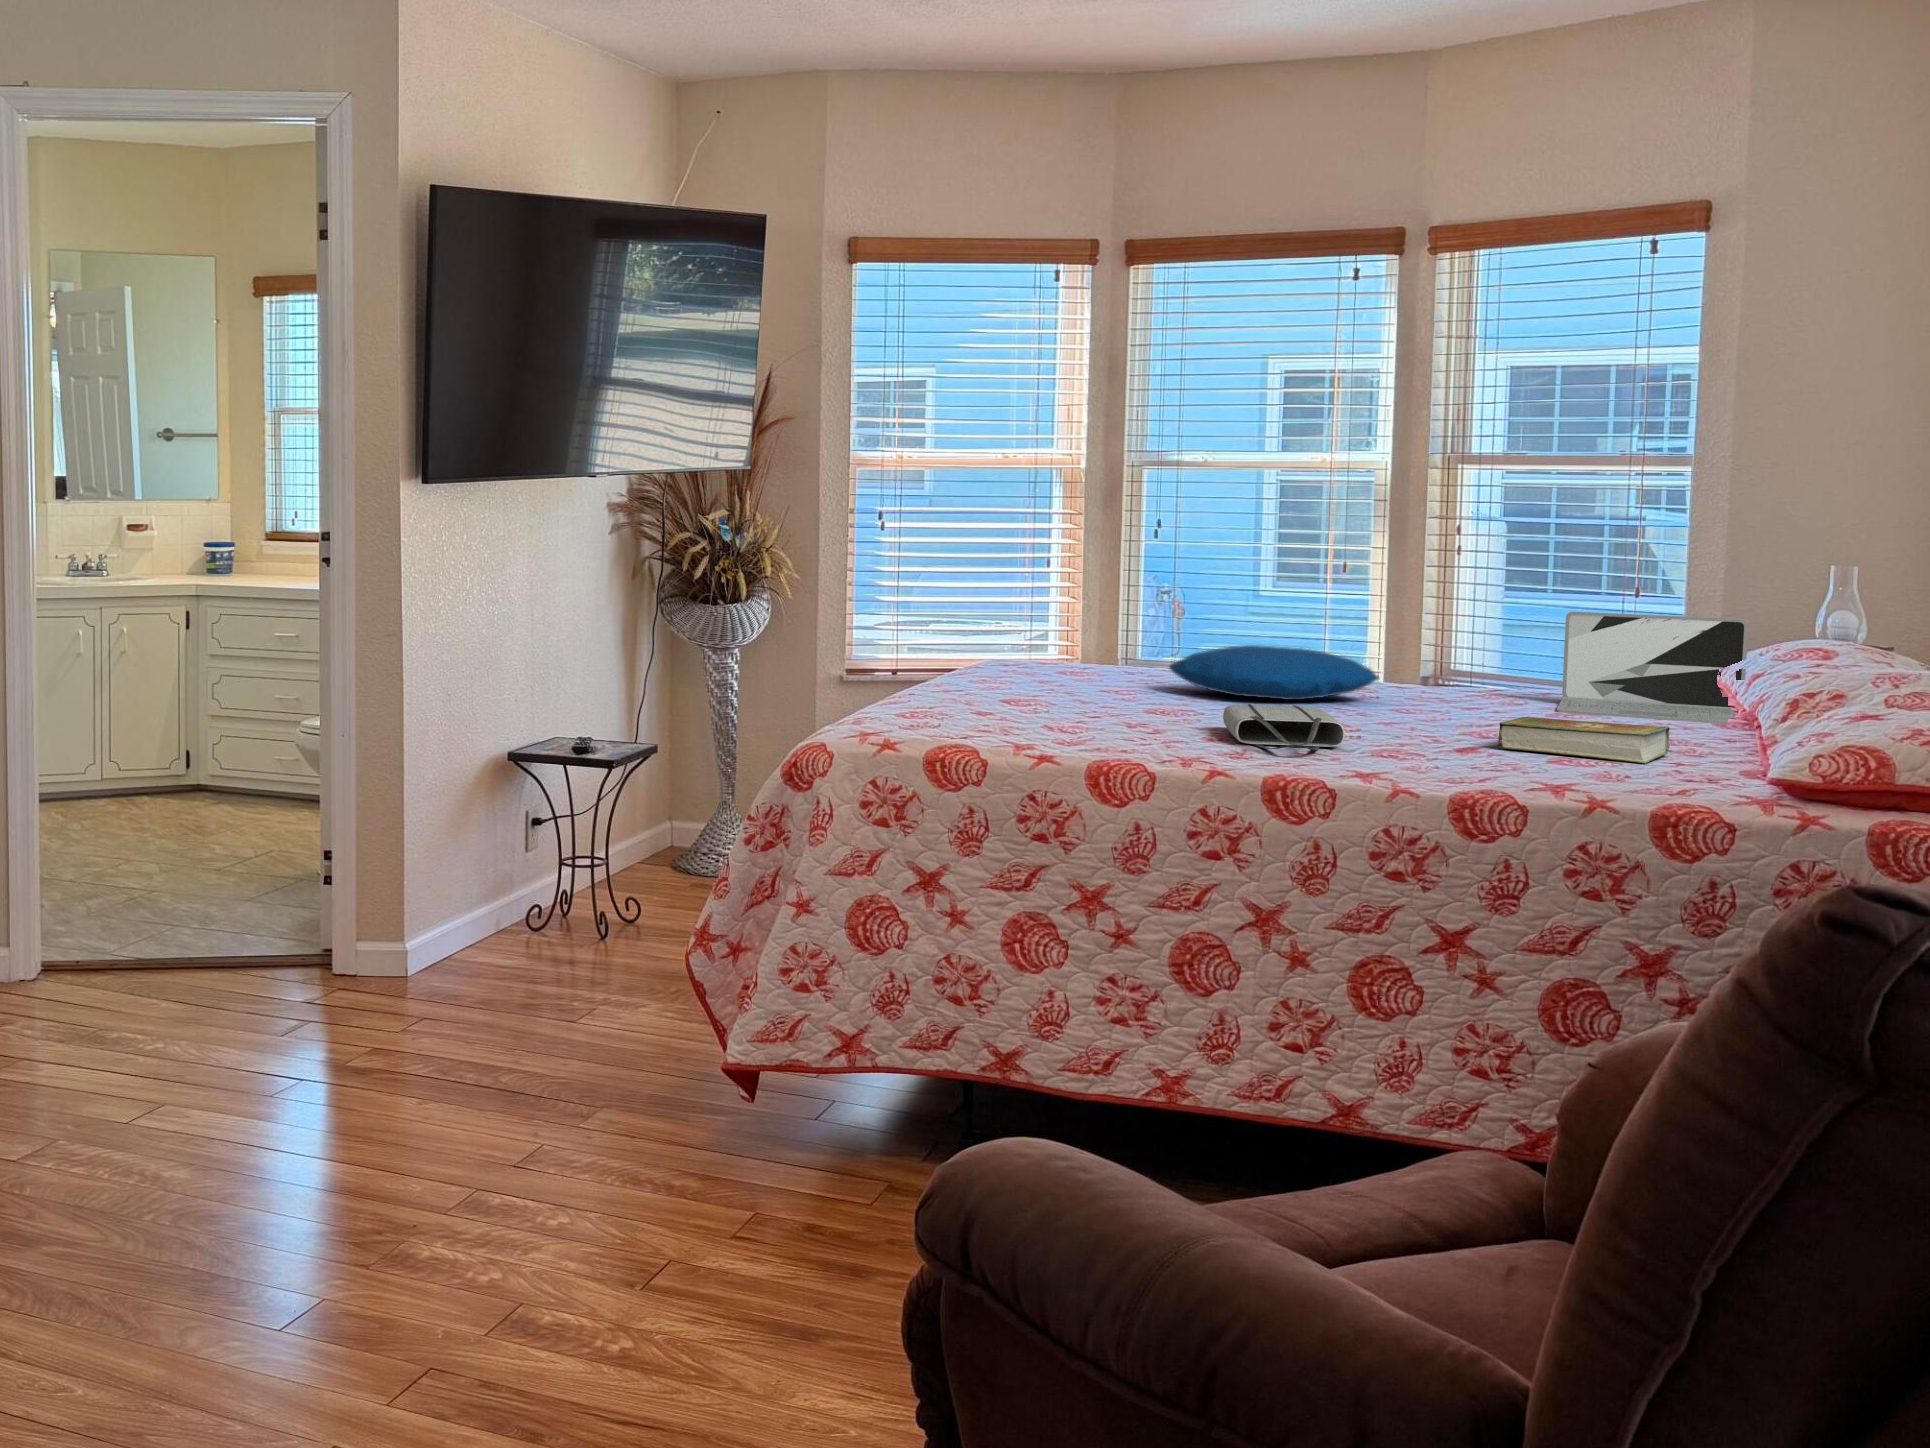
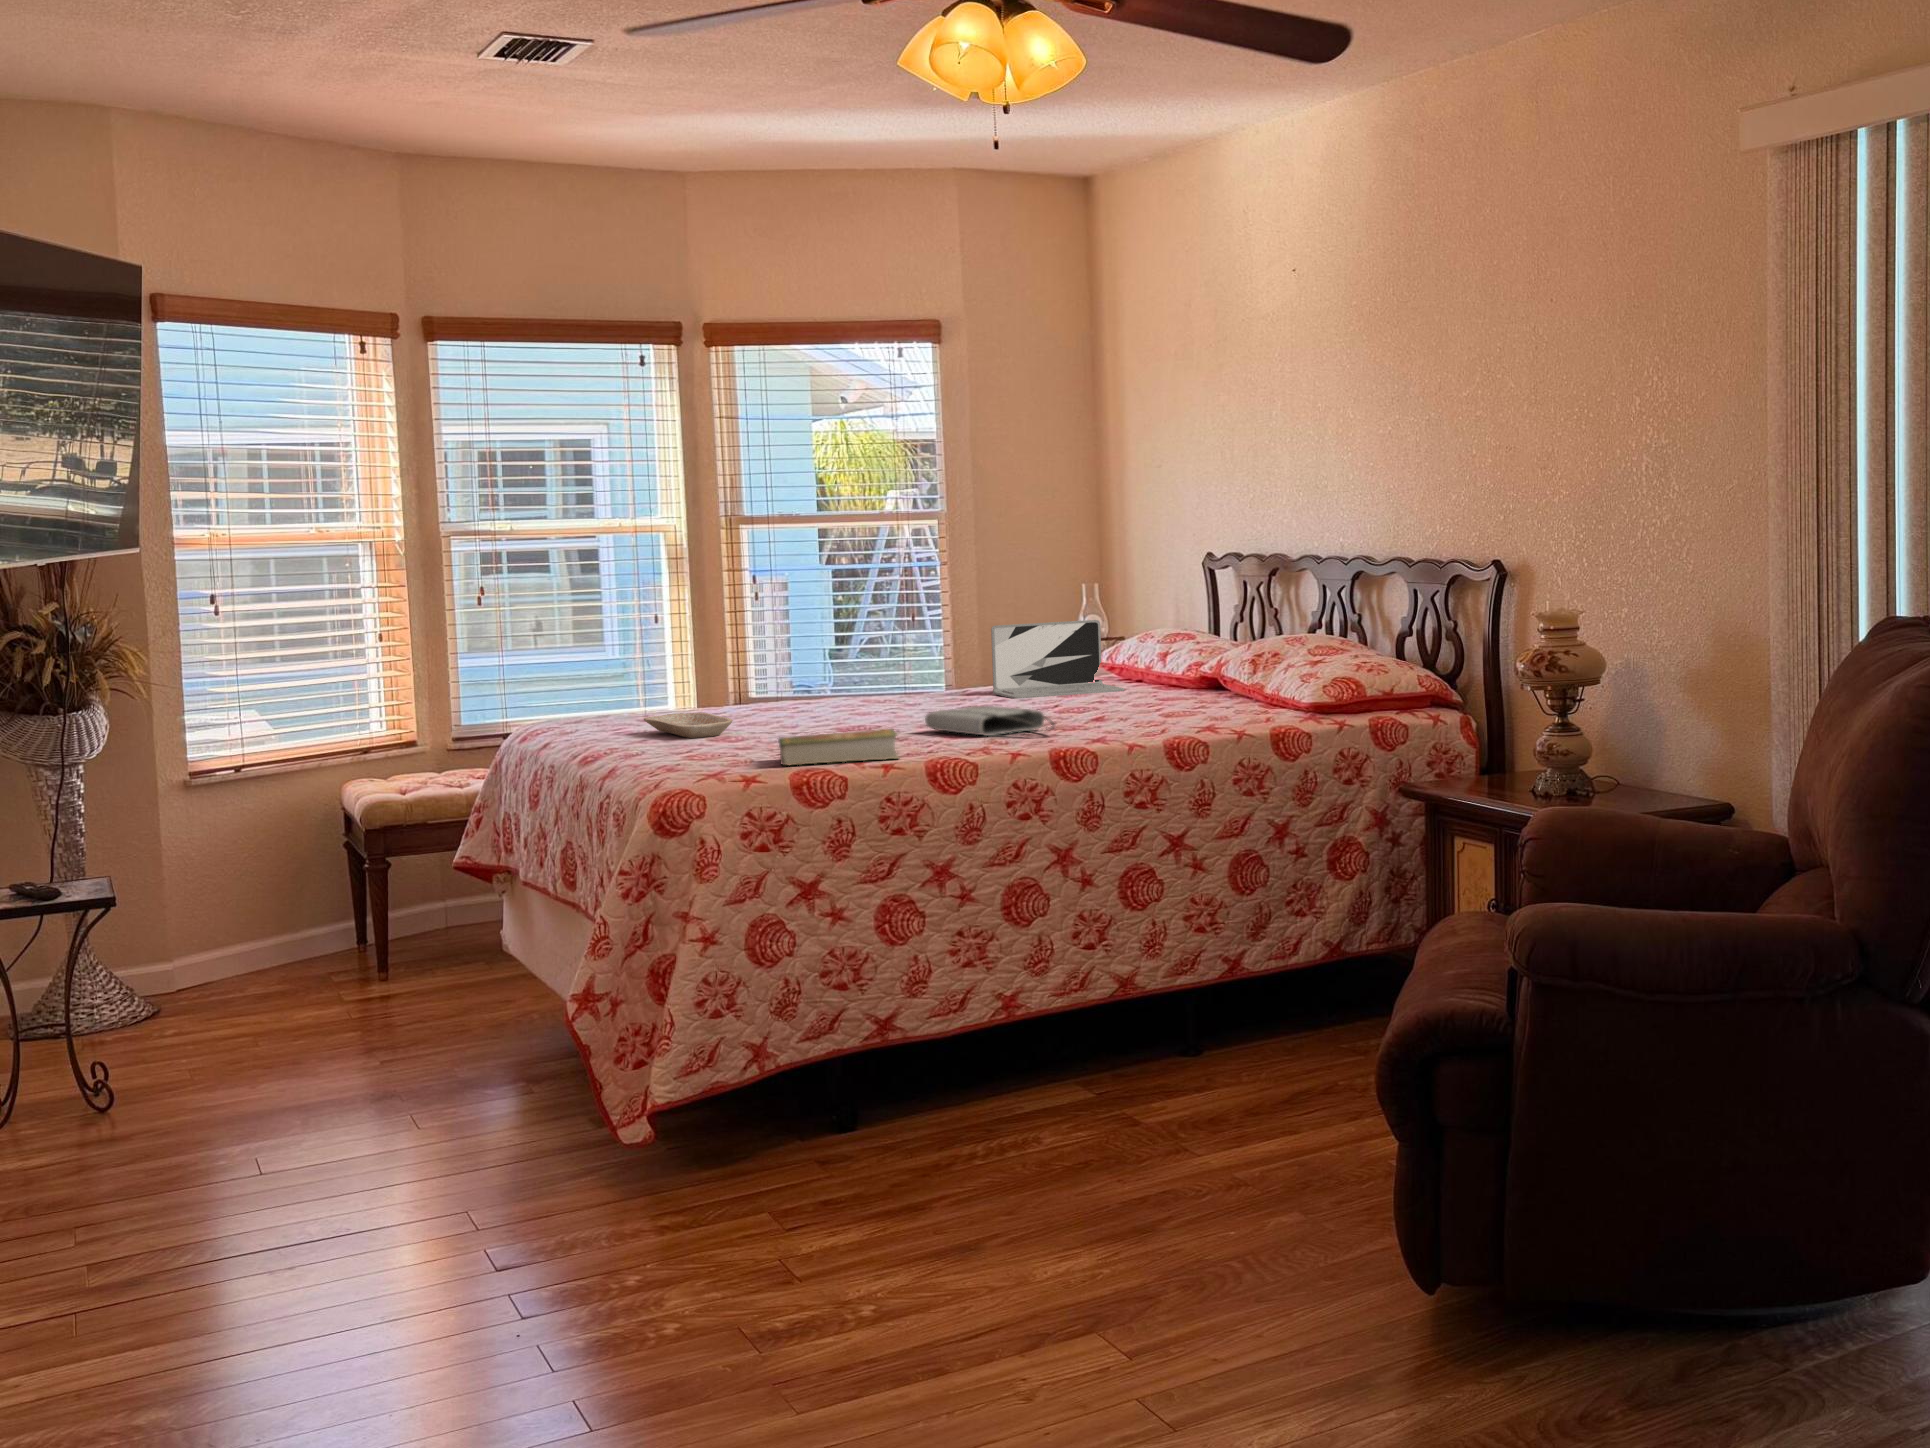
pillow: present [1169,645,1379,700] -> none [745,674,909,716]
tray: none [1019,669,1094,698] -> present [644,713,733,738]
book: present [1498,717,1670,764] -> present [778,729,898,766]

